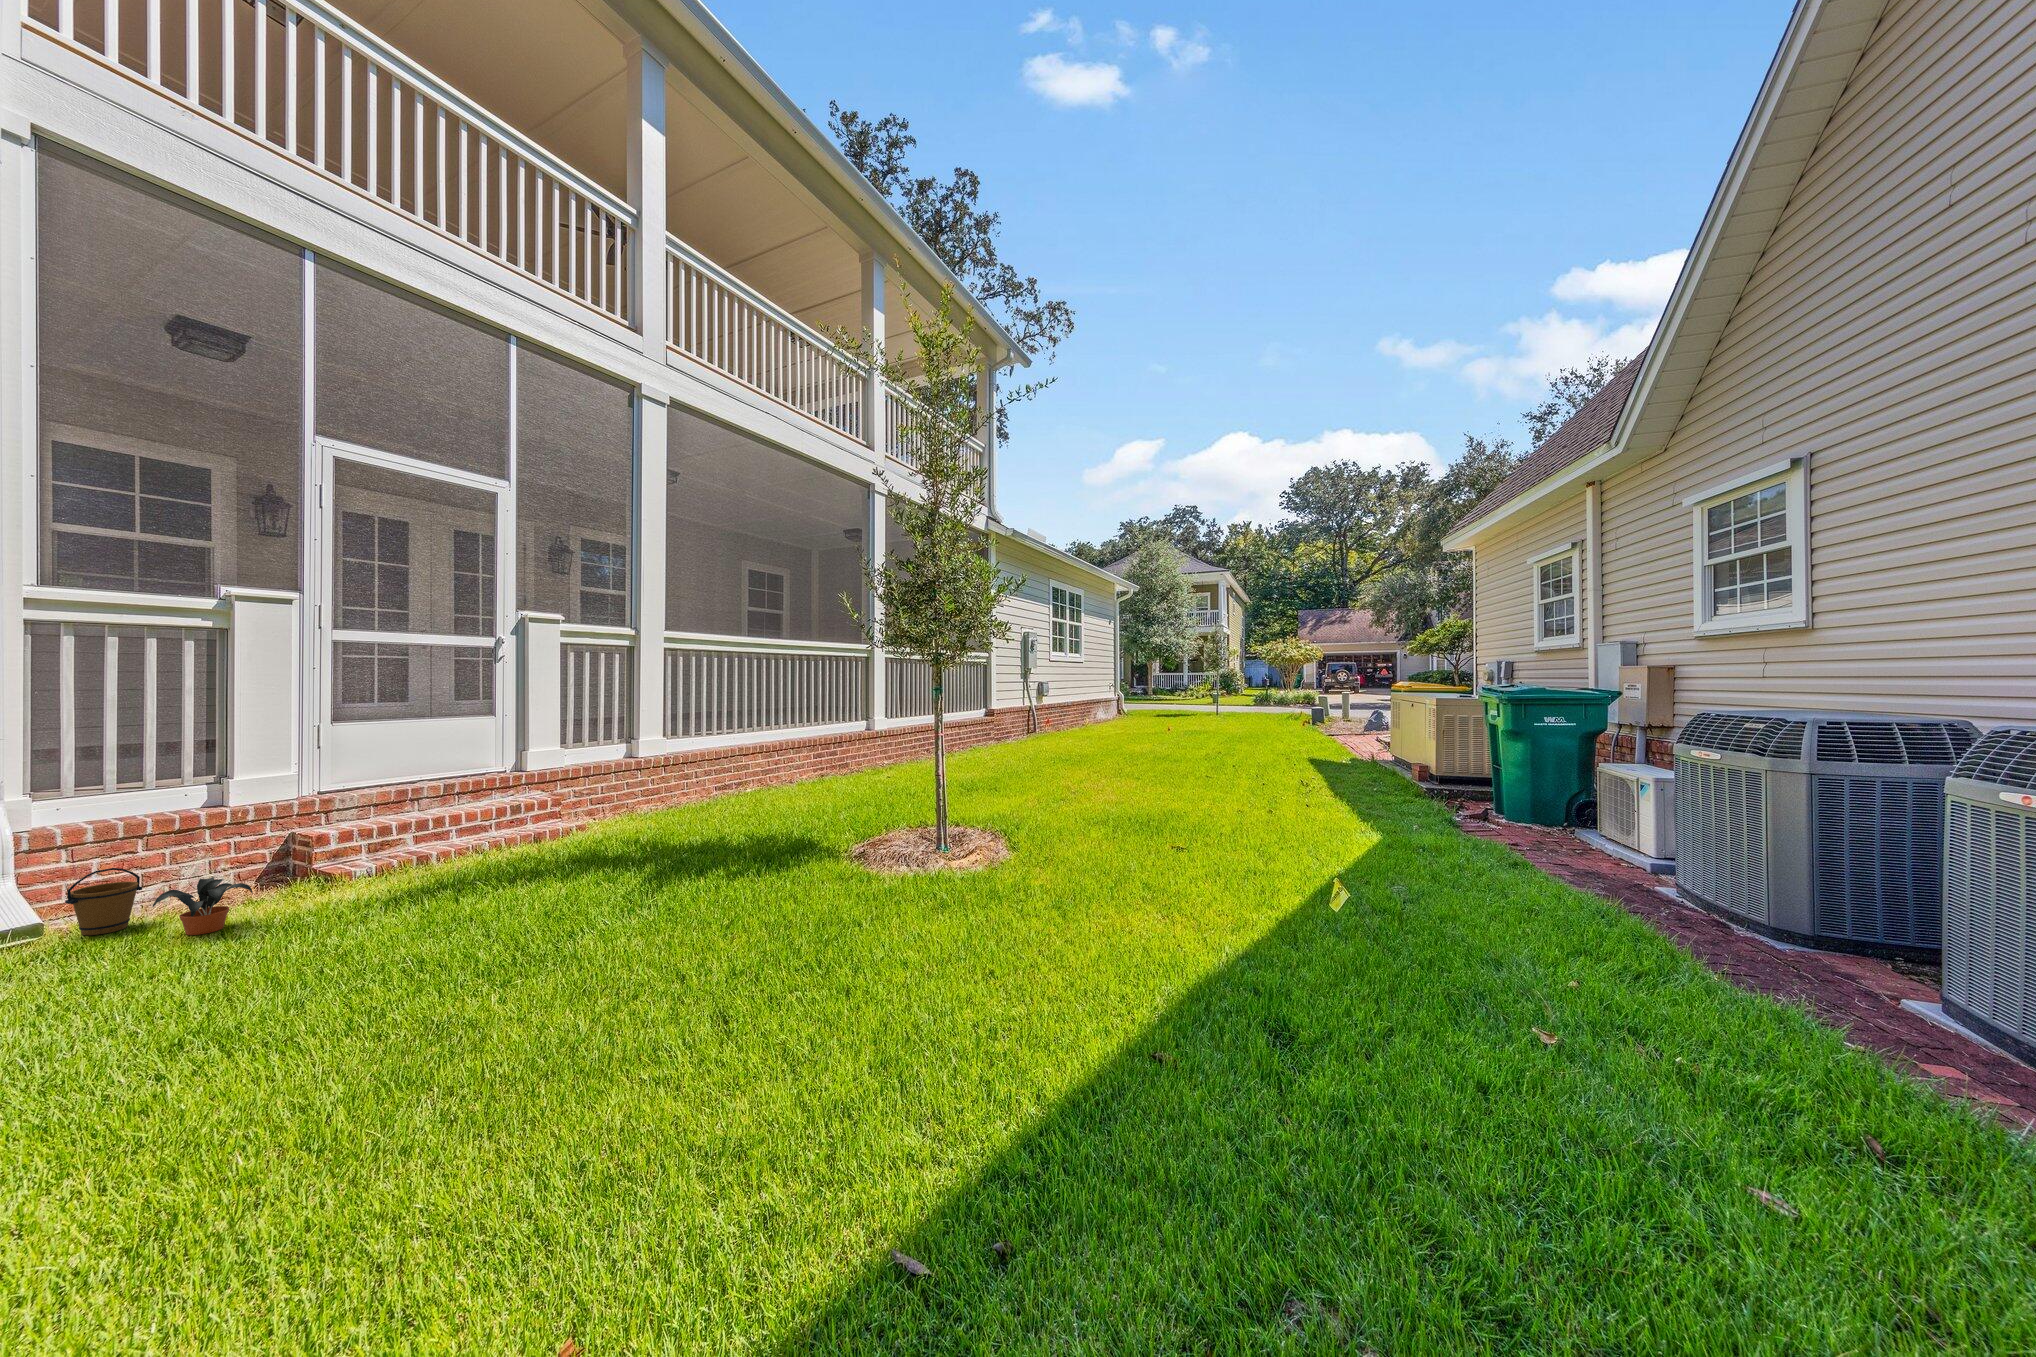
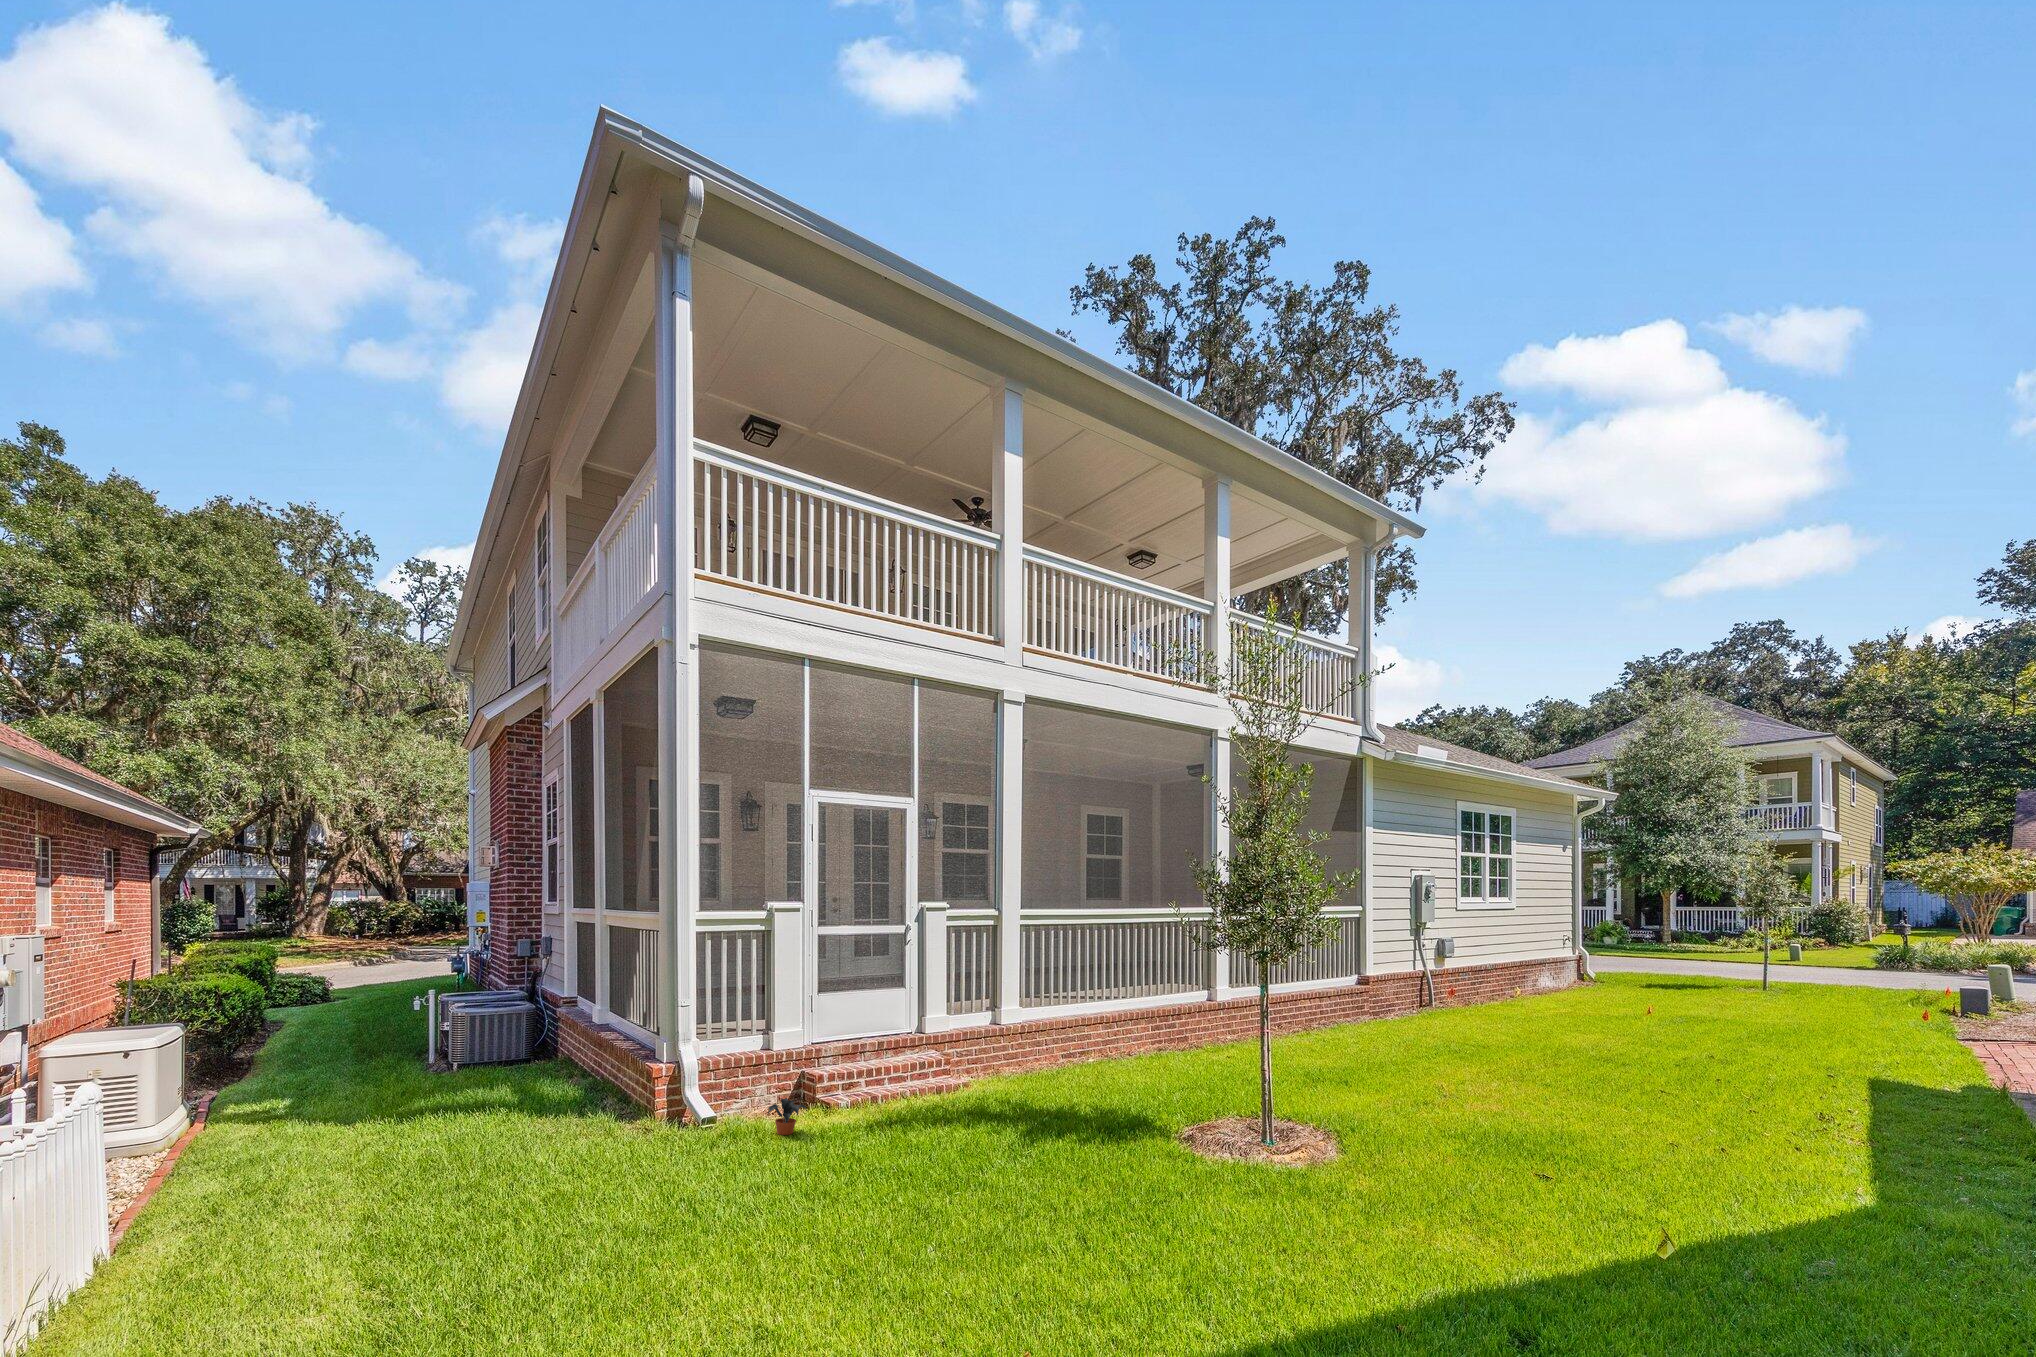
bucket: present [65,868,142,935] -> none [723,1086,751,1127]

